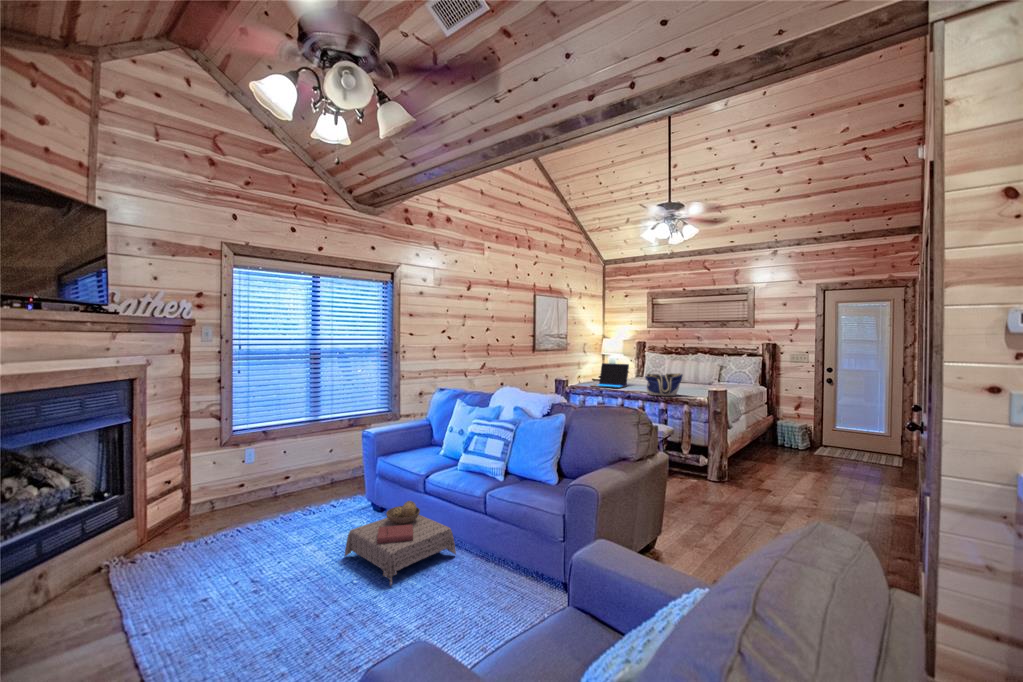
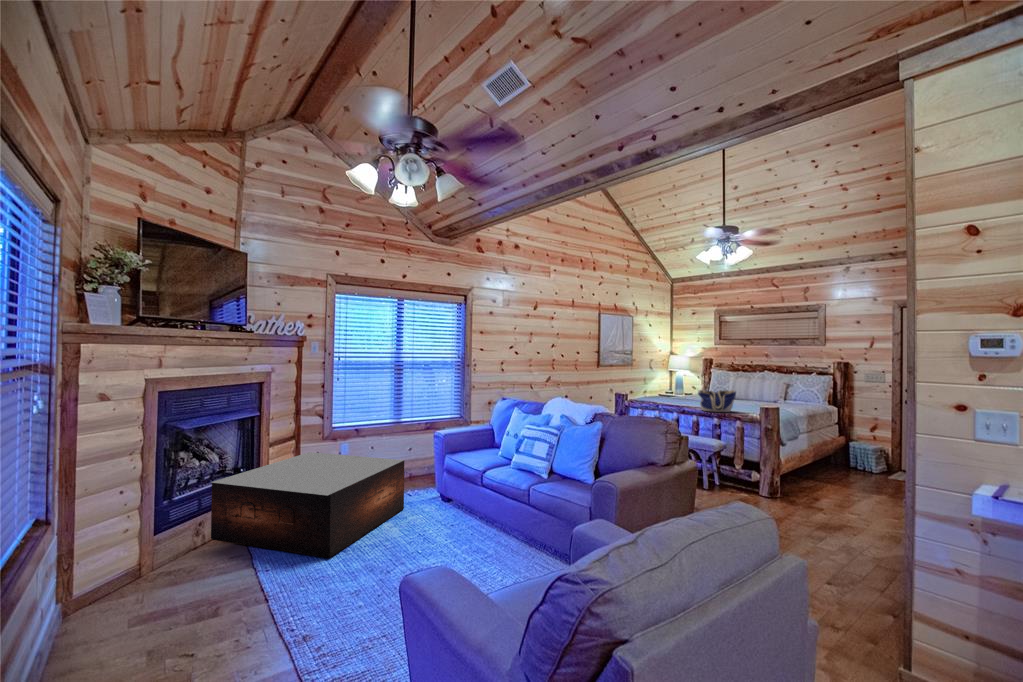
laptop: present [591,363,629,389] -> none [647,379,688,404]
coffee table: none [54,463,329,604] -> present [211,452,404,558]
ottoman: present [345,501,456,586] -> none [414,491,505,558]

